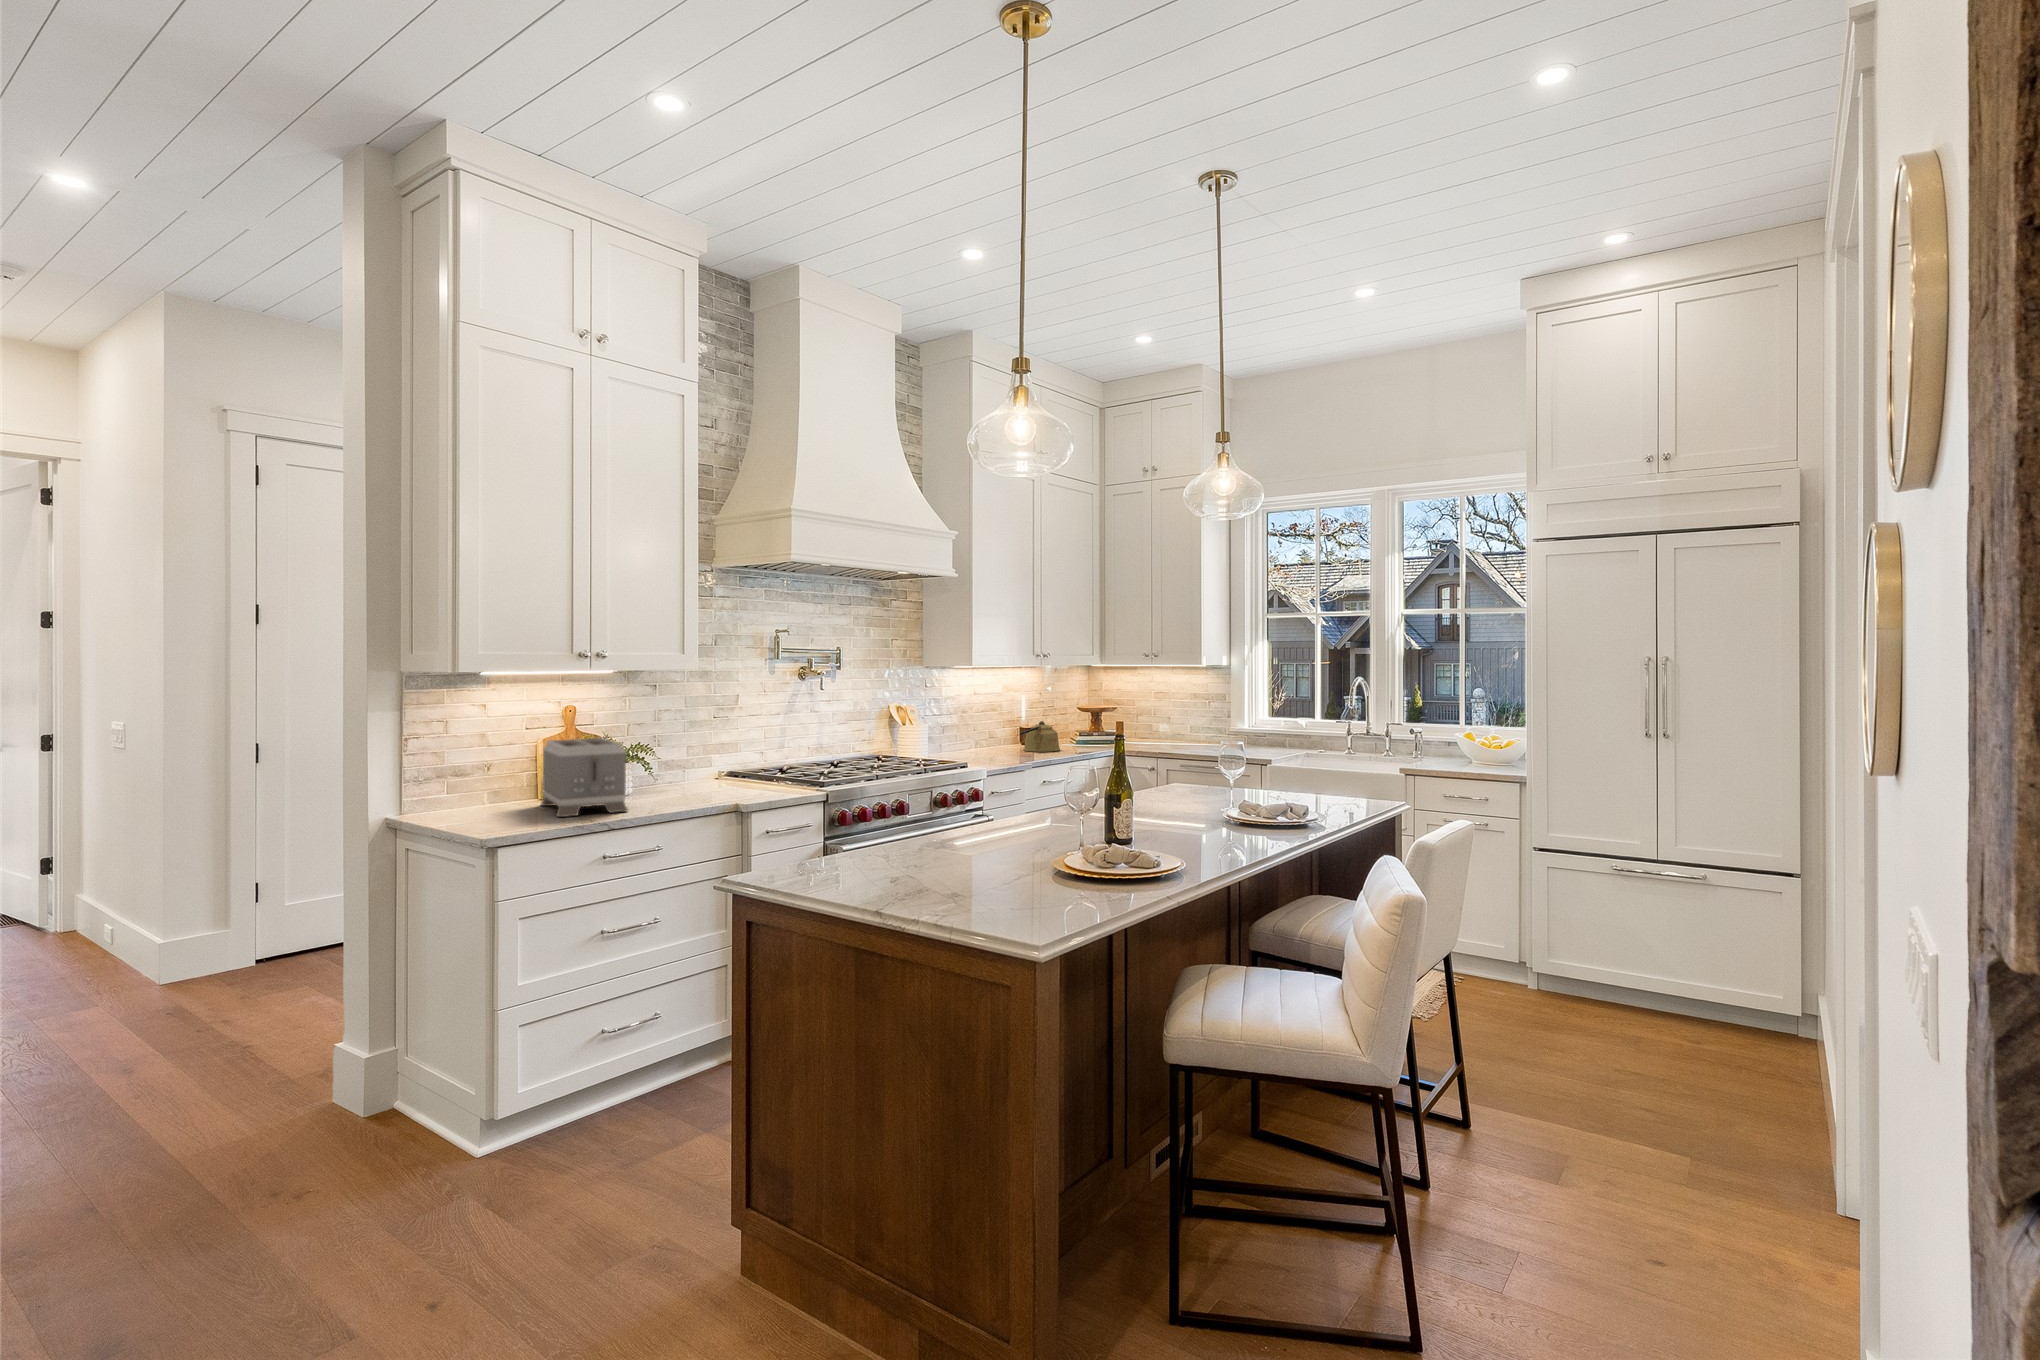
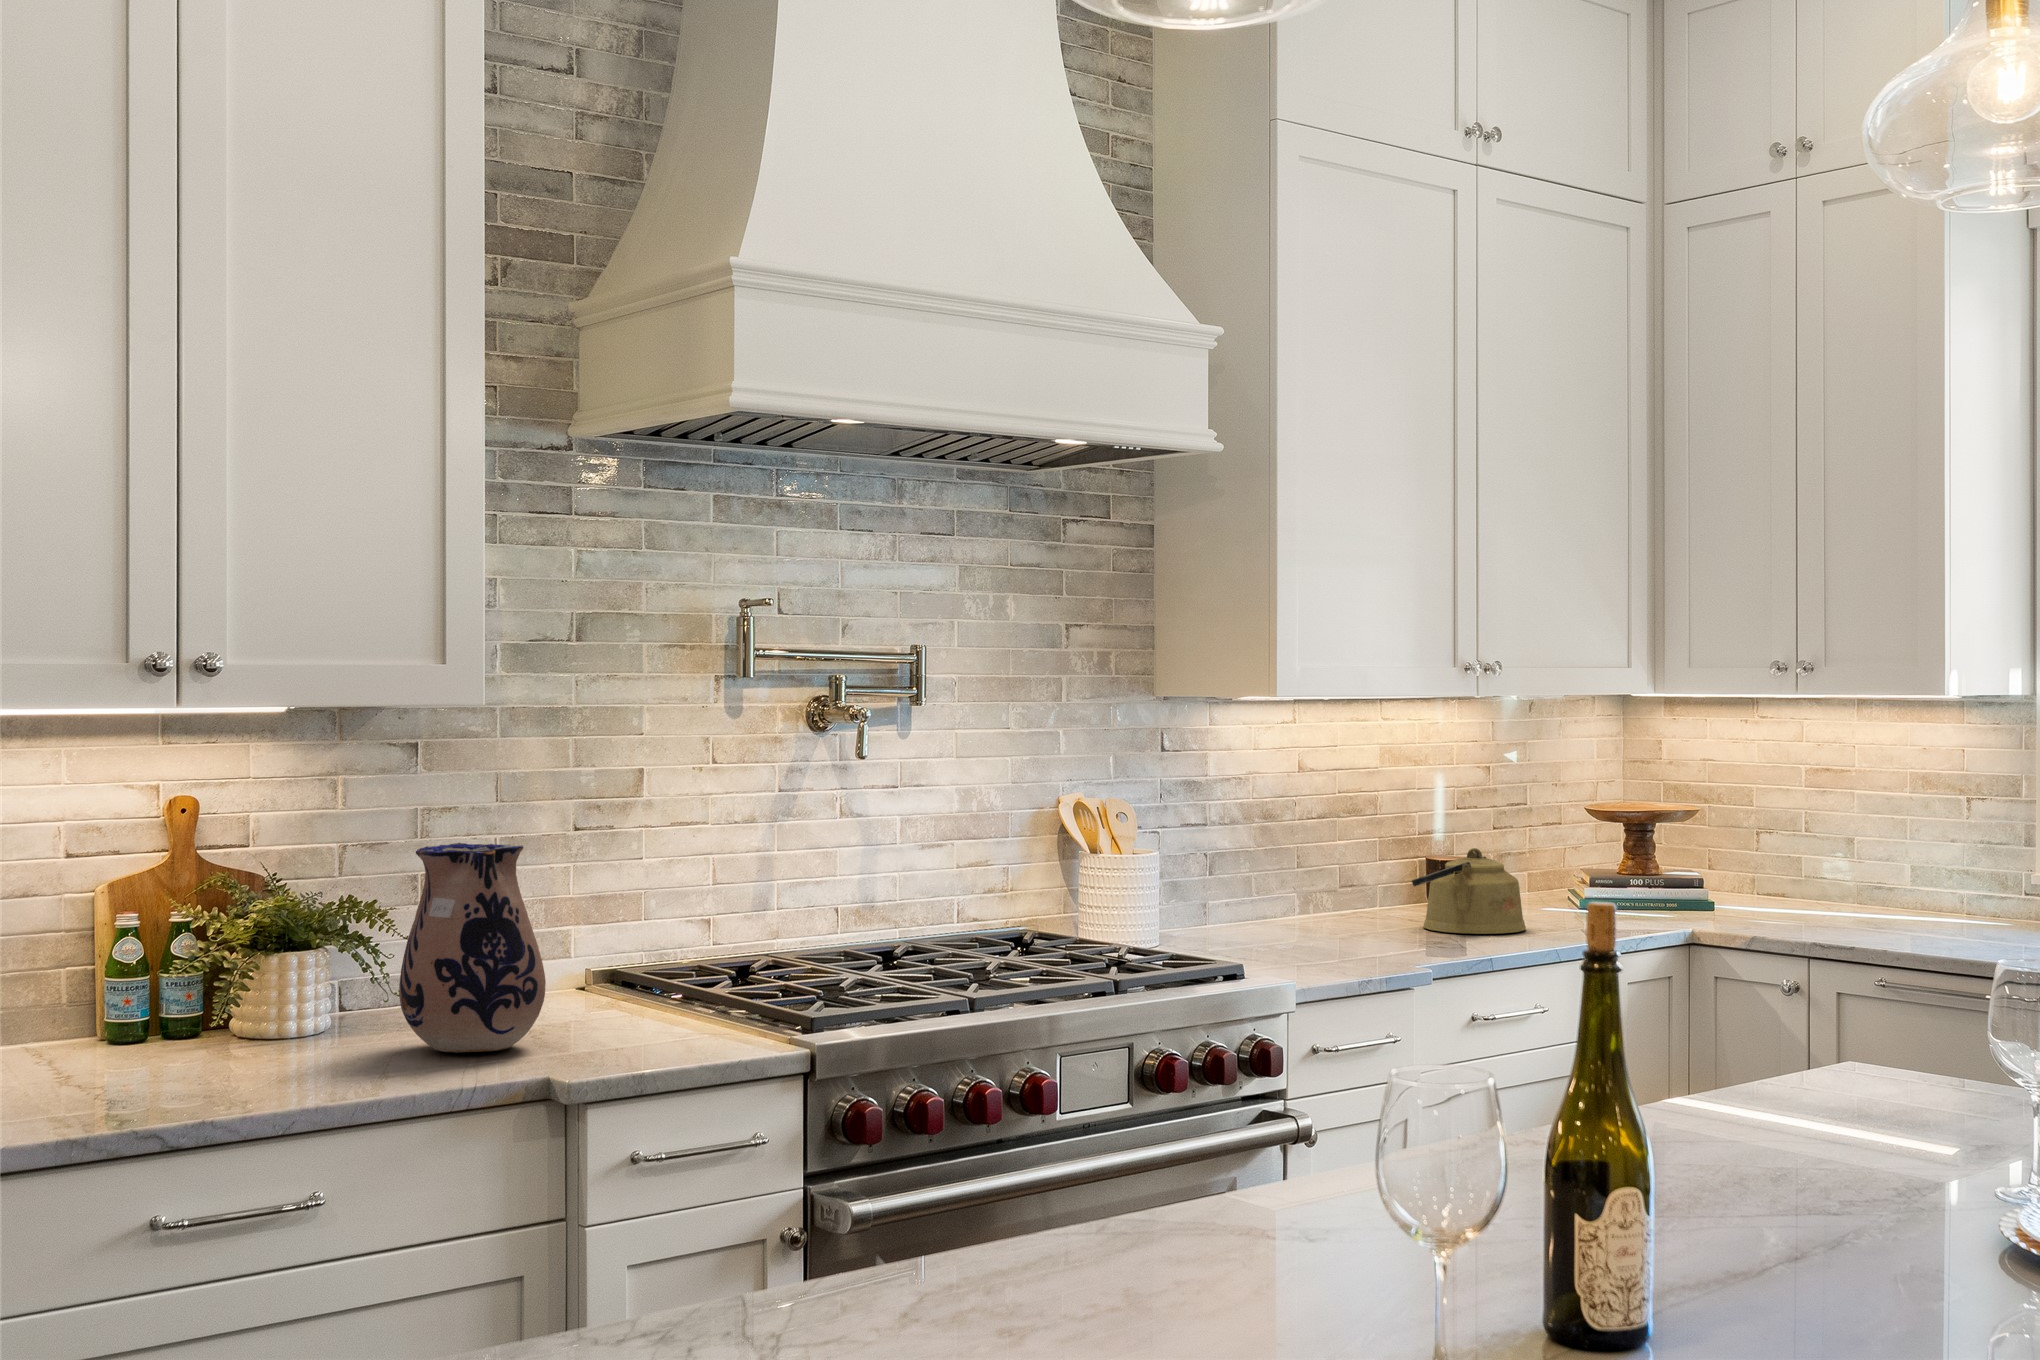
ceramic pitcher: none [667,721,723,797] -> present [399,843,546,1053]
toaster: present [541,738,627,817] -> none [73,887,261,1107]

